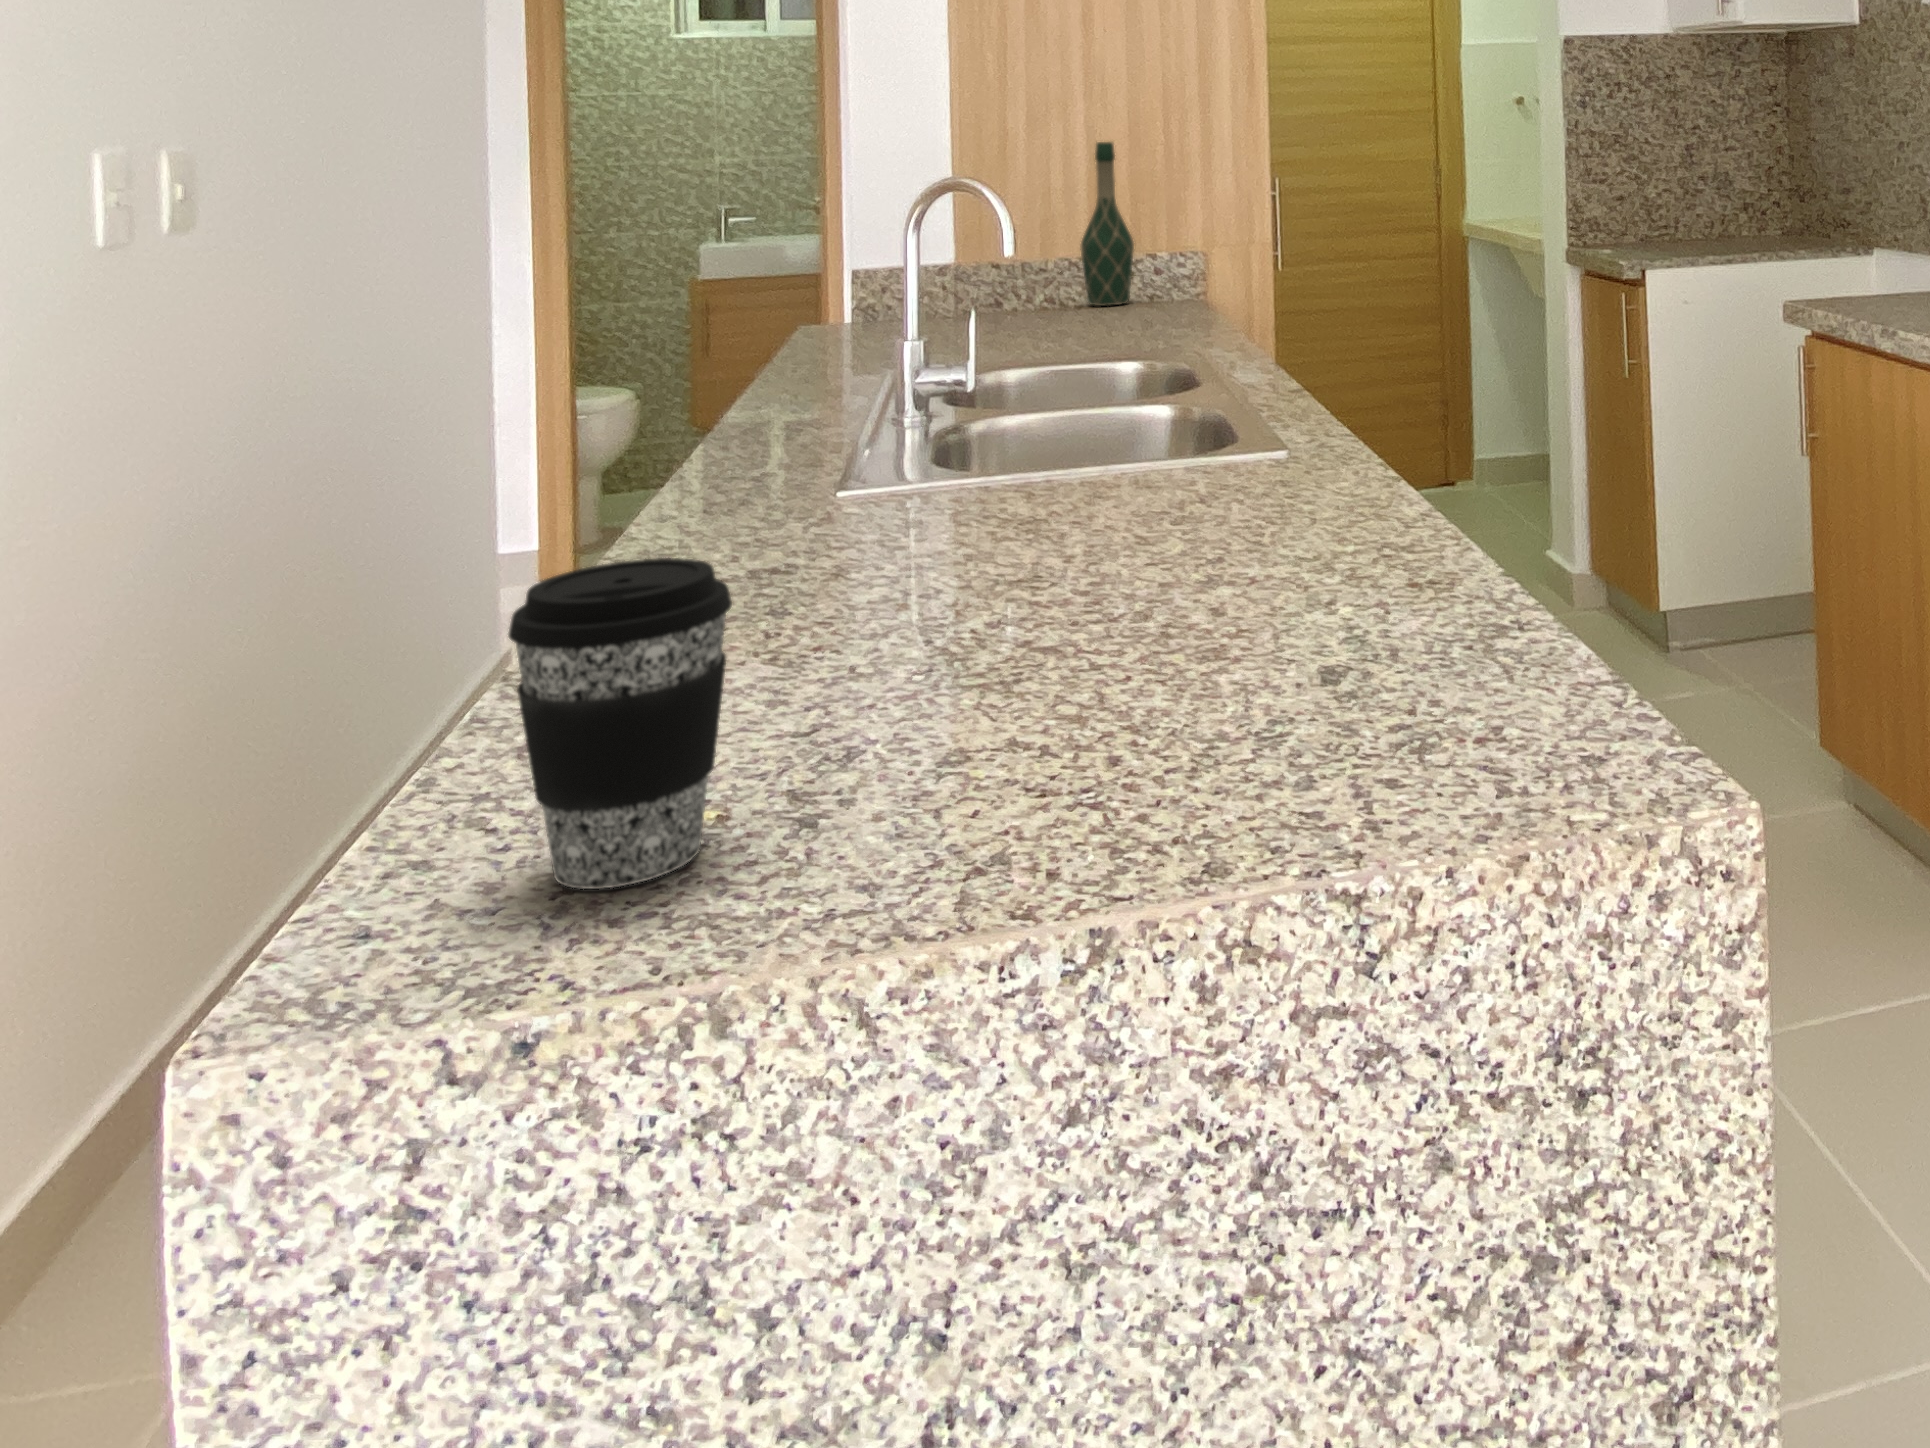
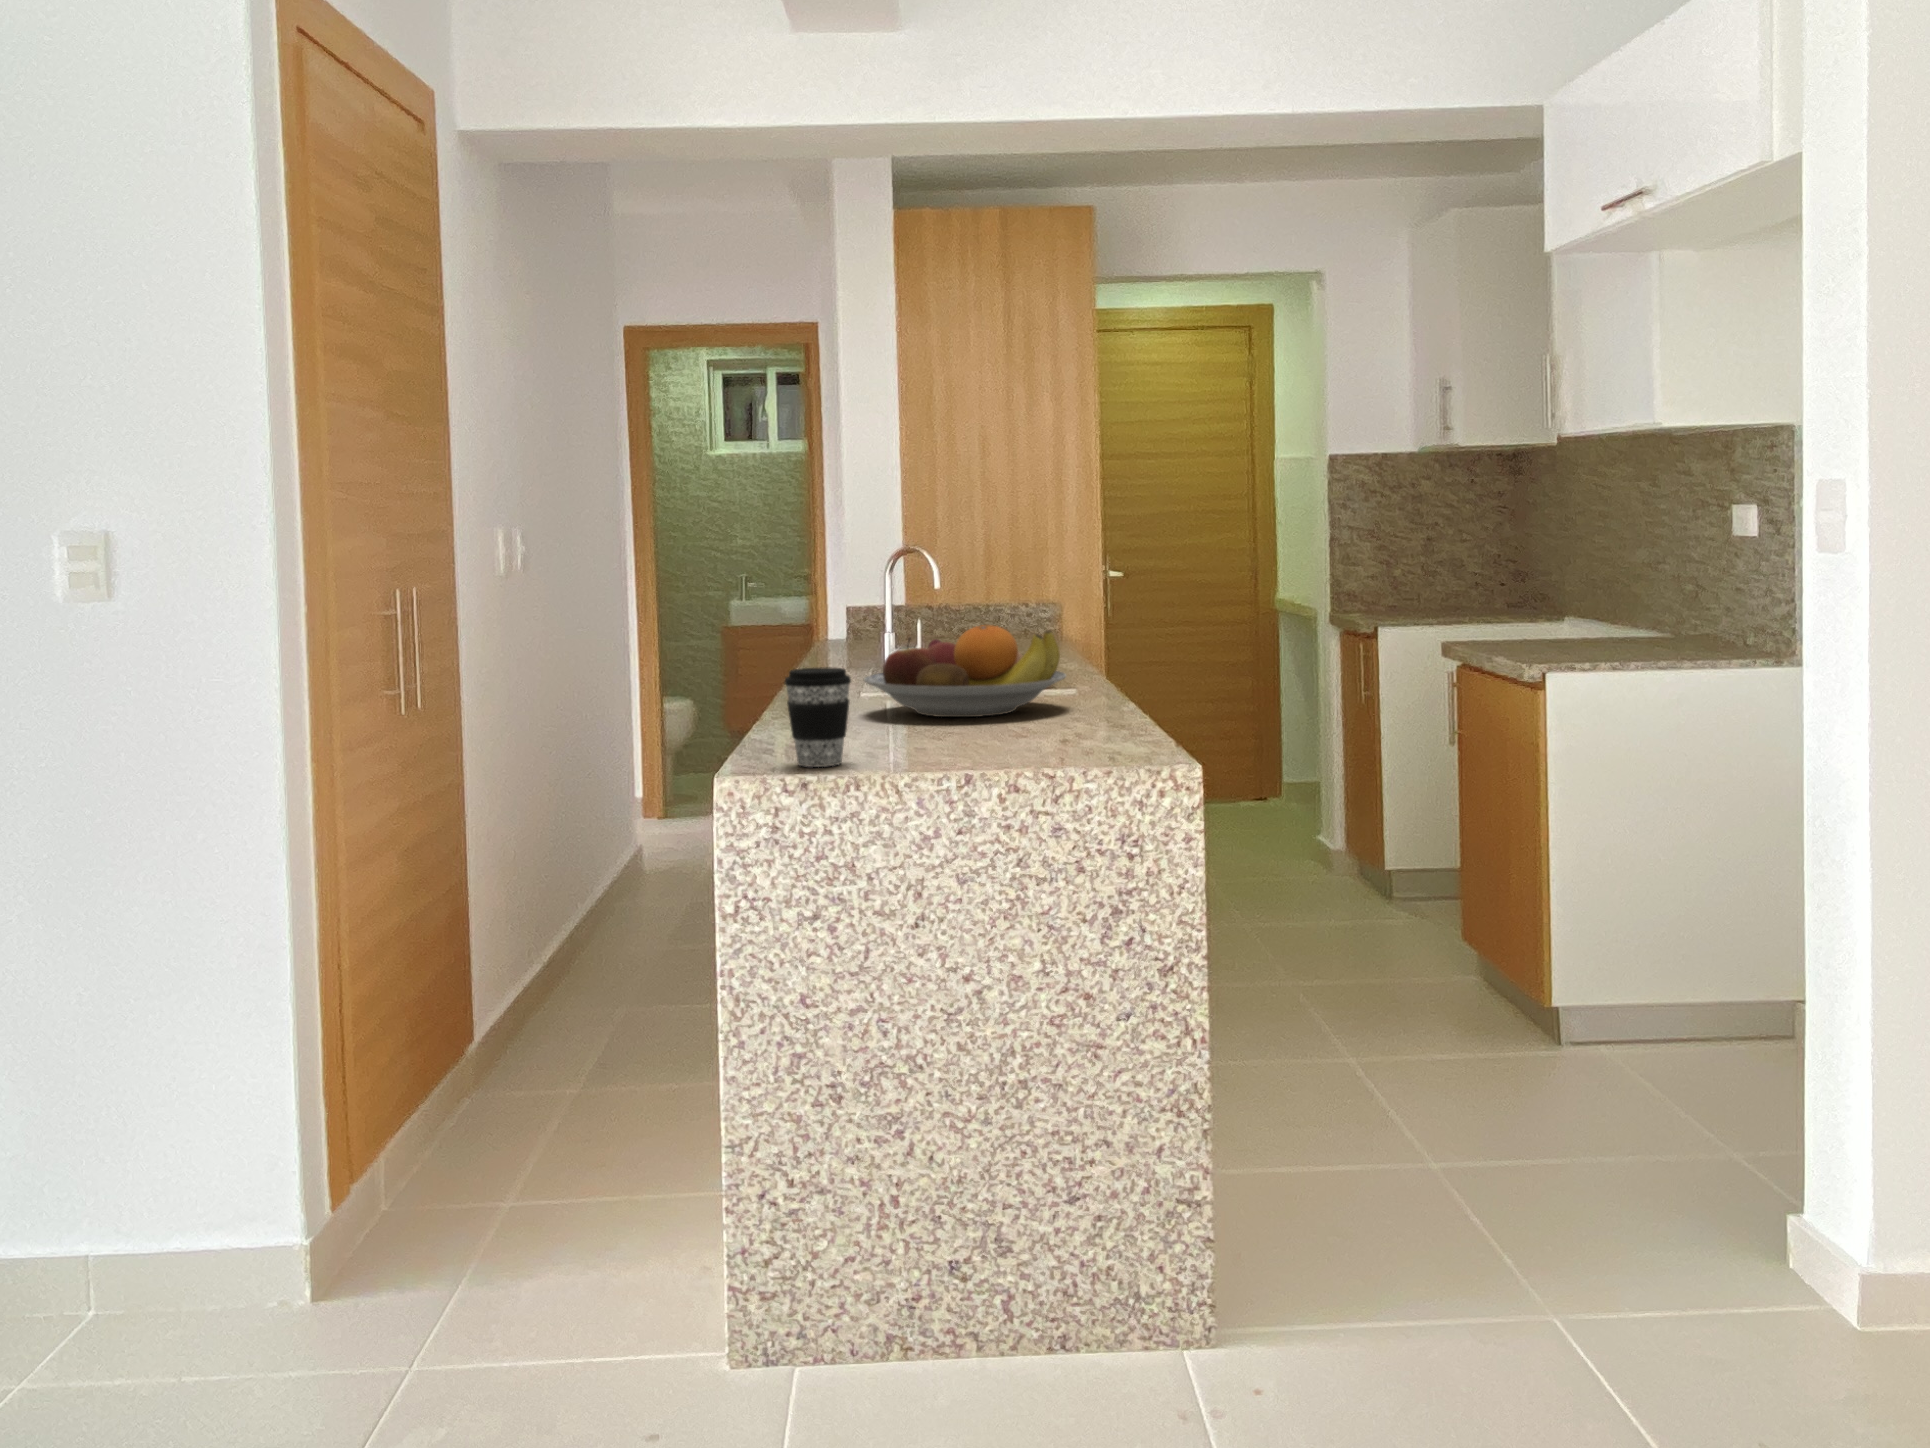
wine bottle: present [1080,142,1134,306] -> none [983,529,1017,635]
fruit bowl: none [831,352,1282,563] -> present [864,625,1066,717]

